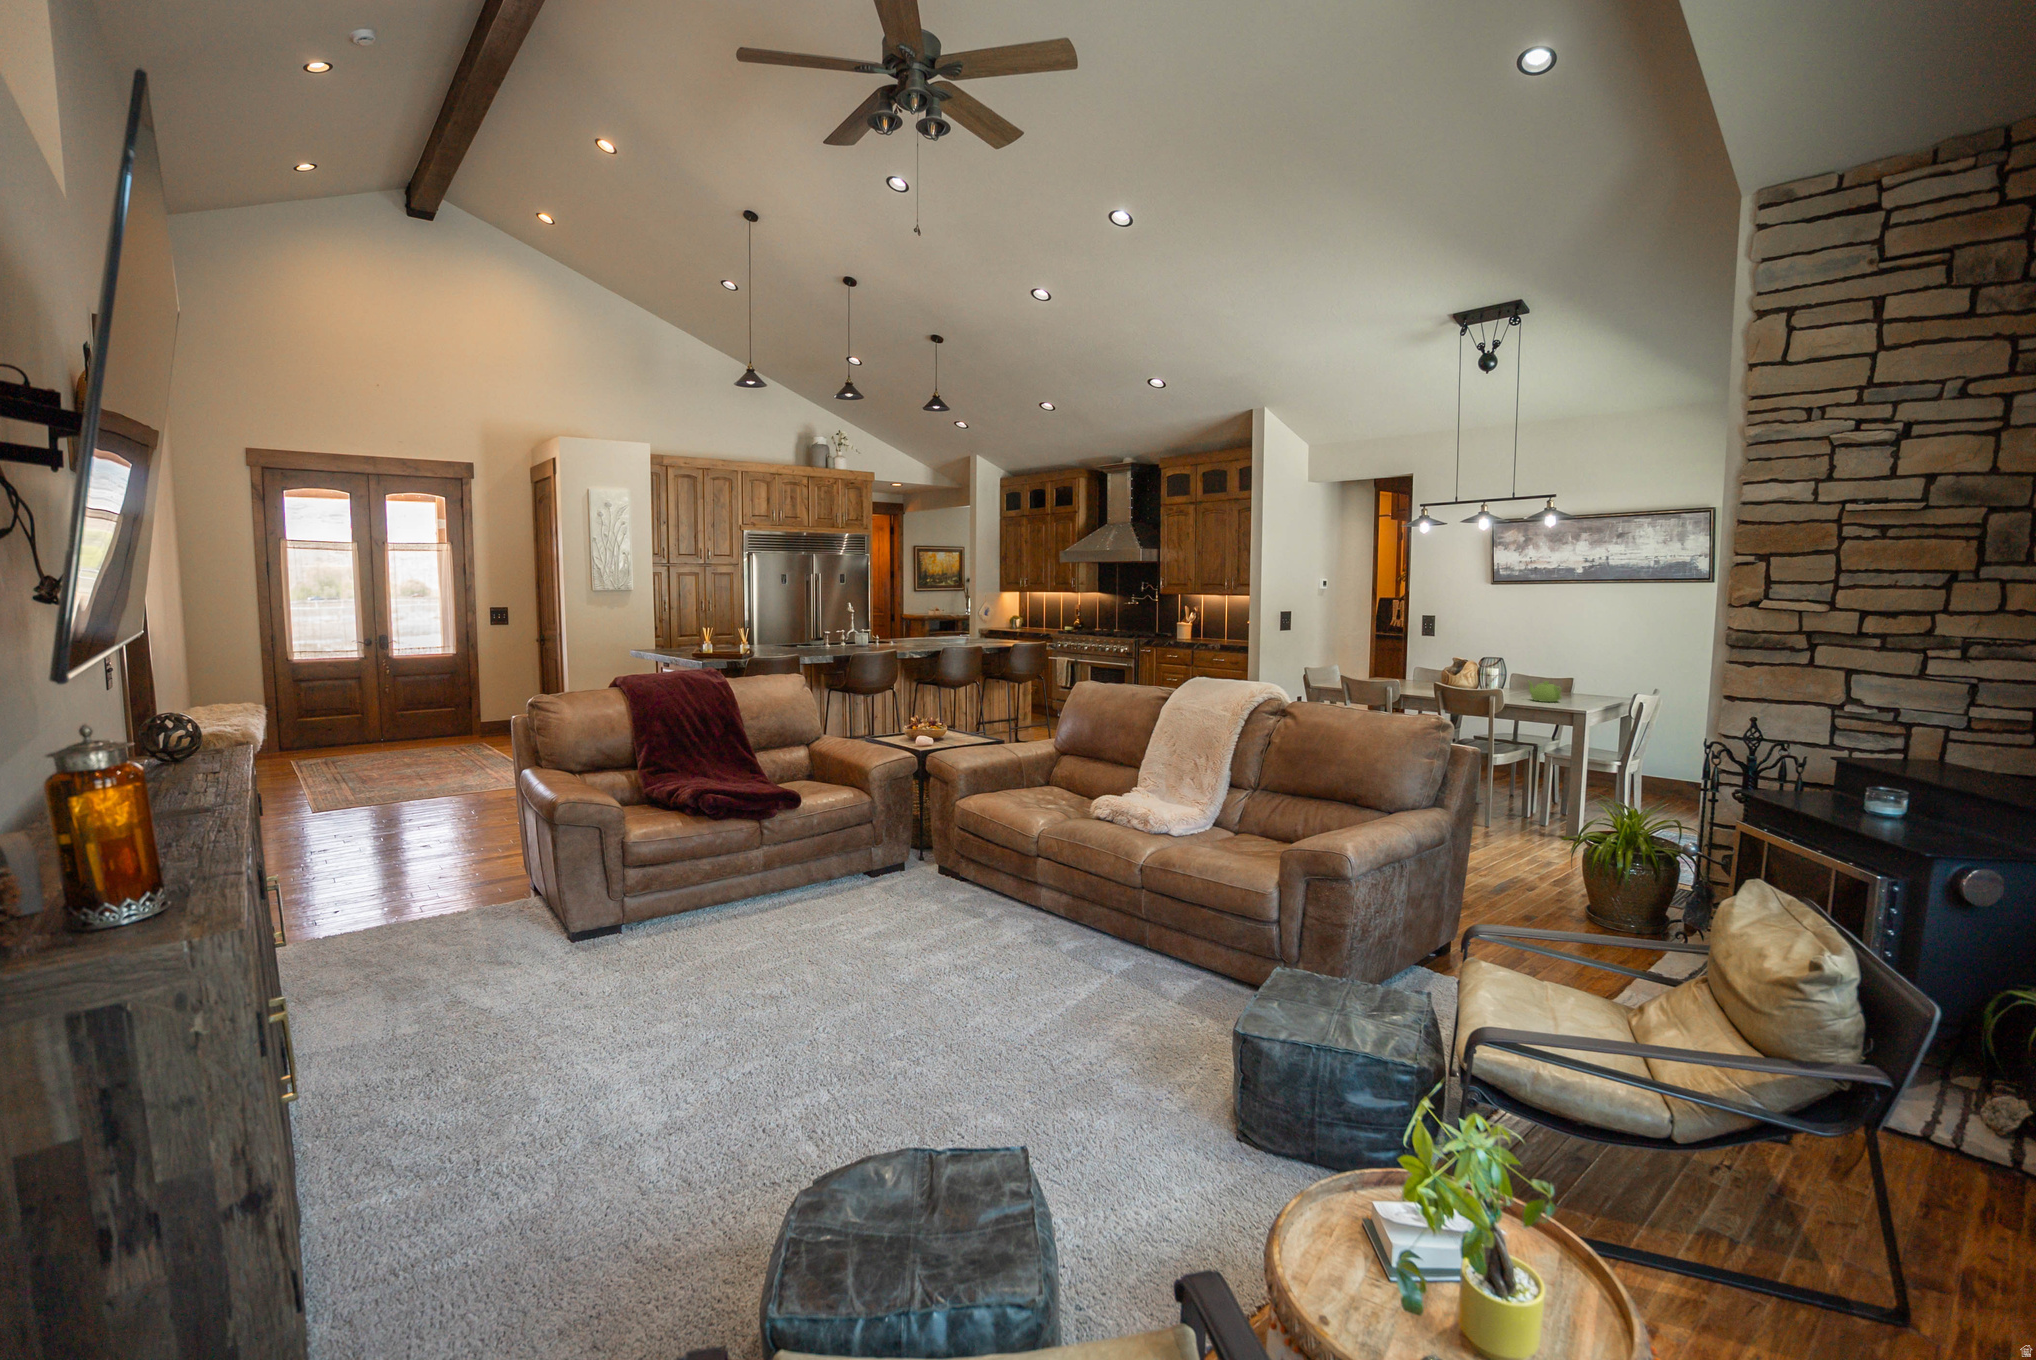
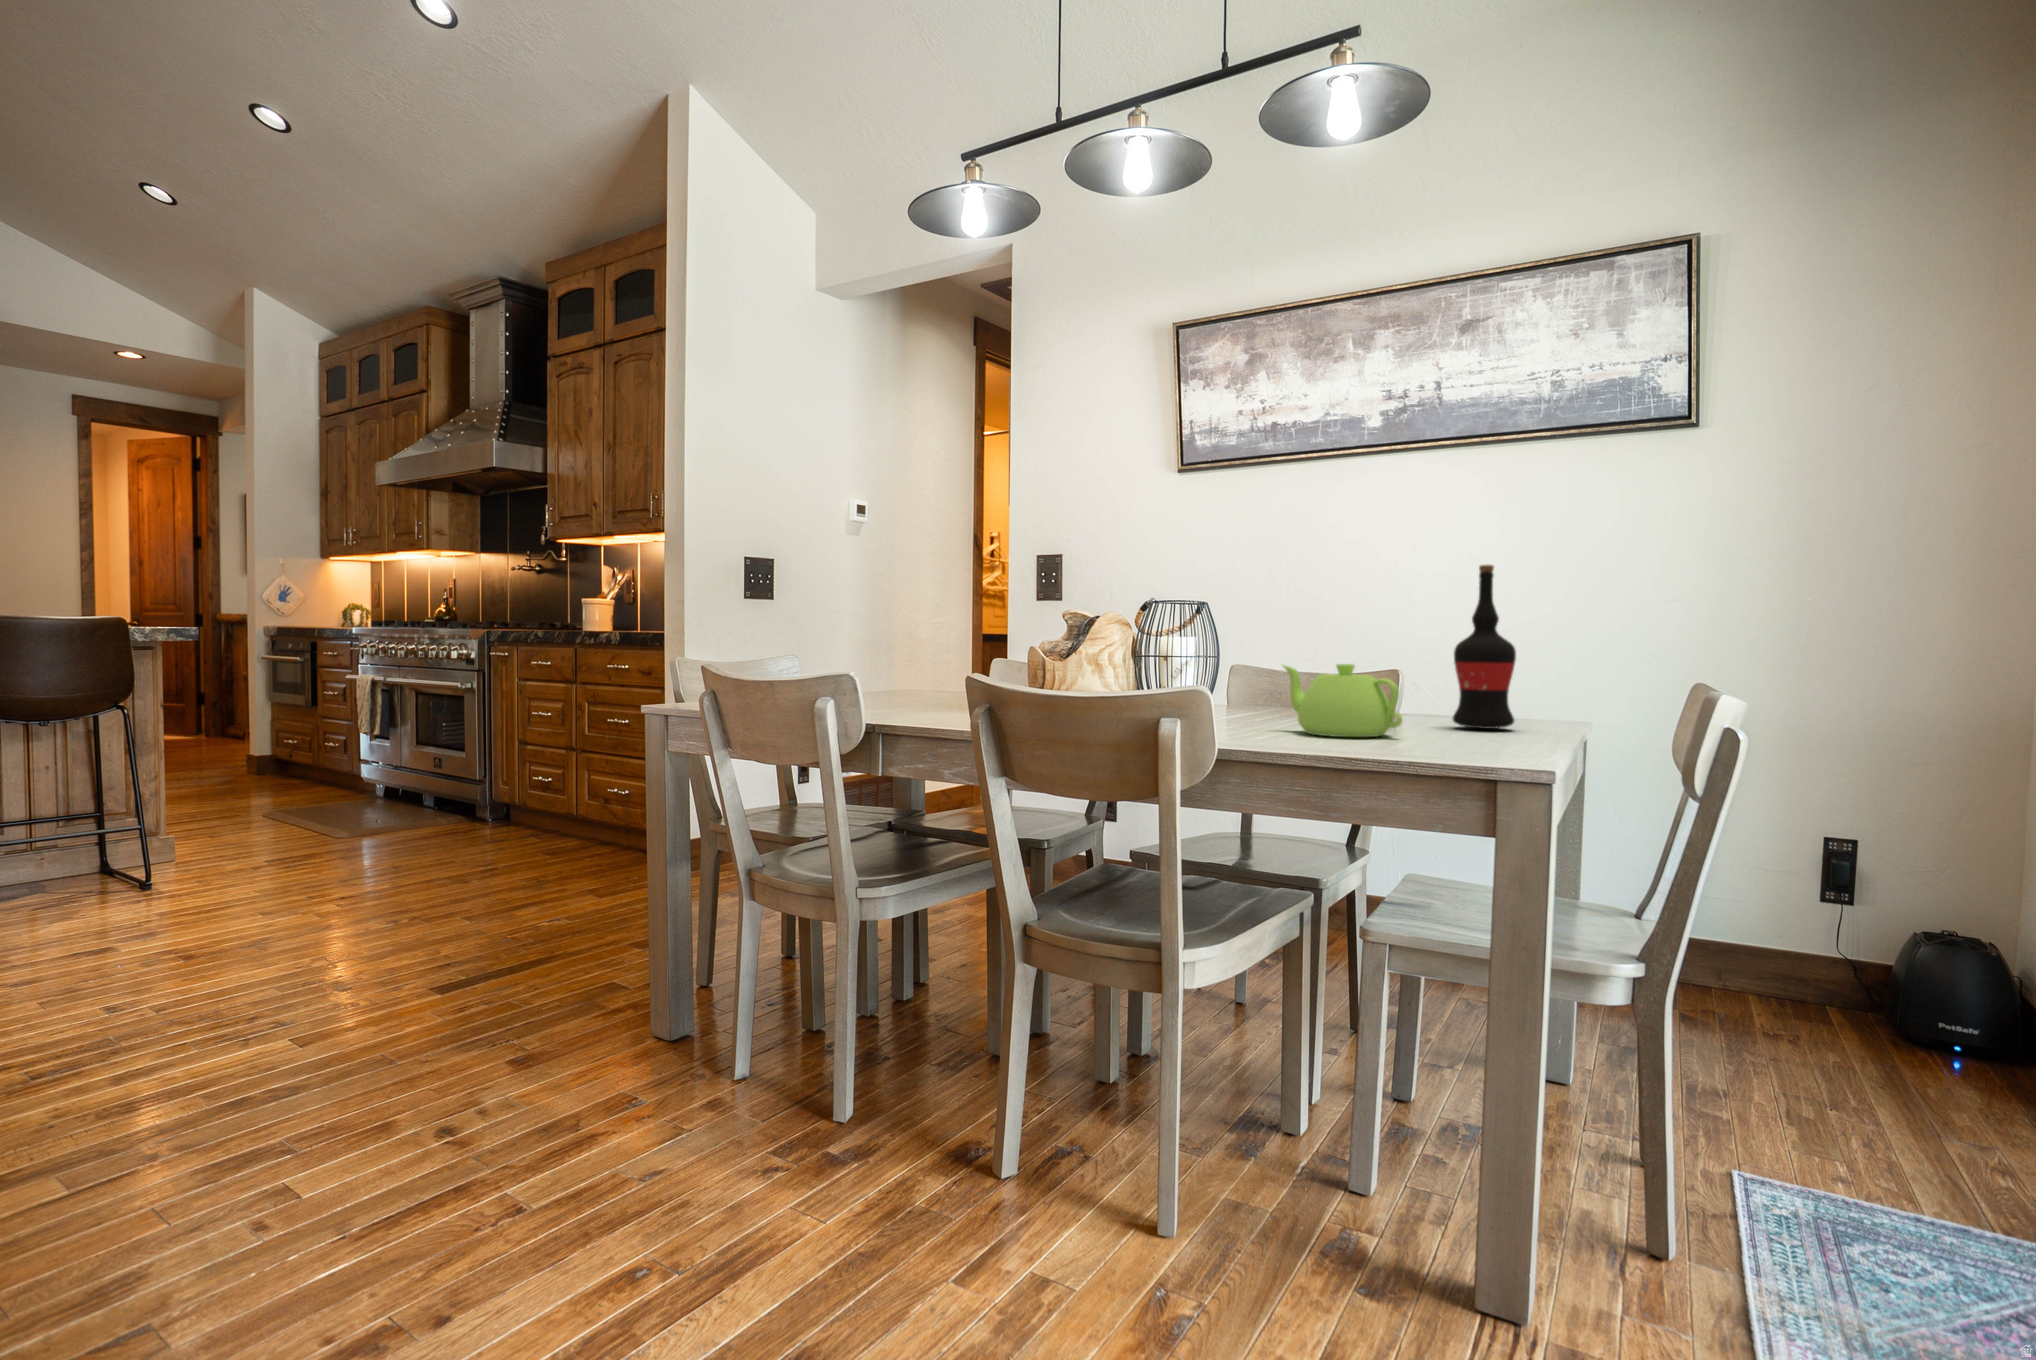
wine bottle: none [1583,652,1604,700] -> present [1453,565,1516,729]

